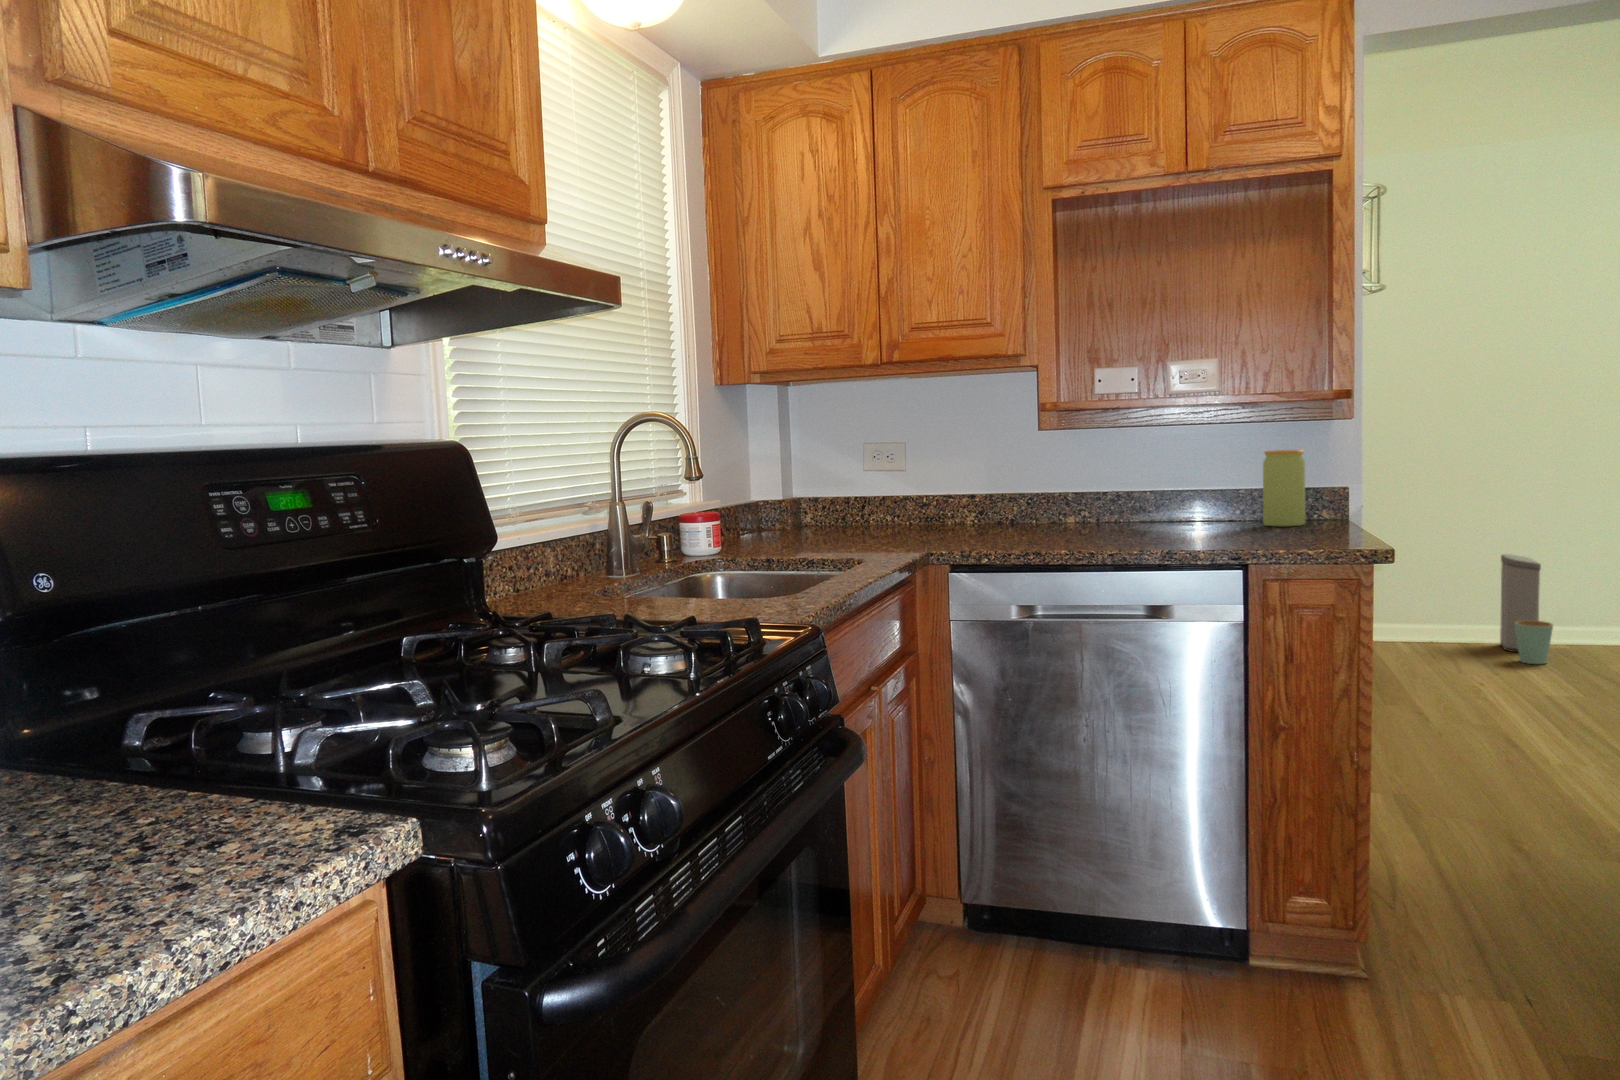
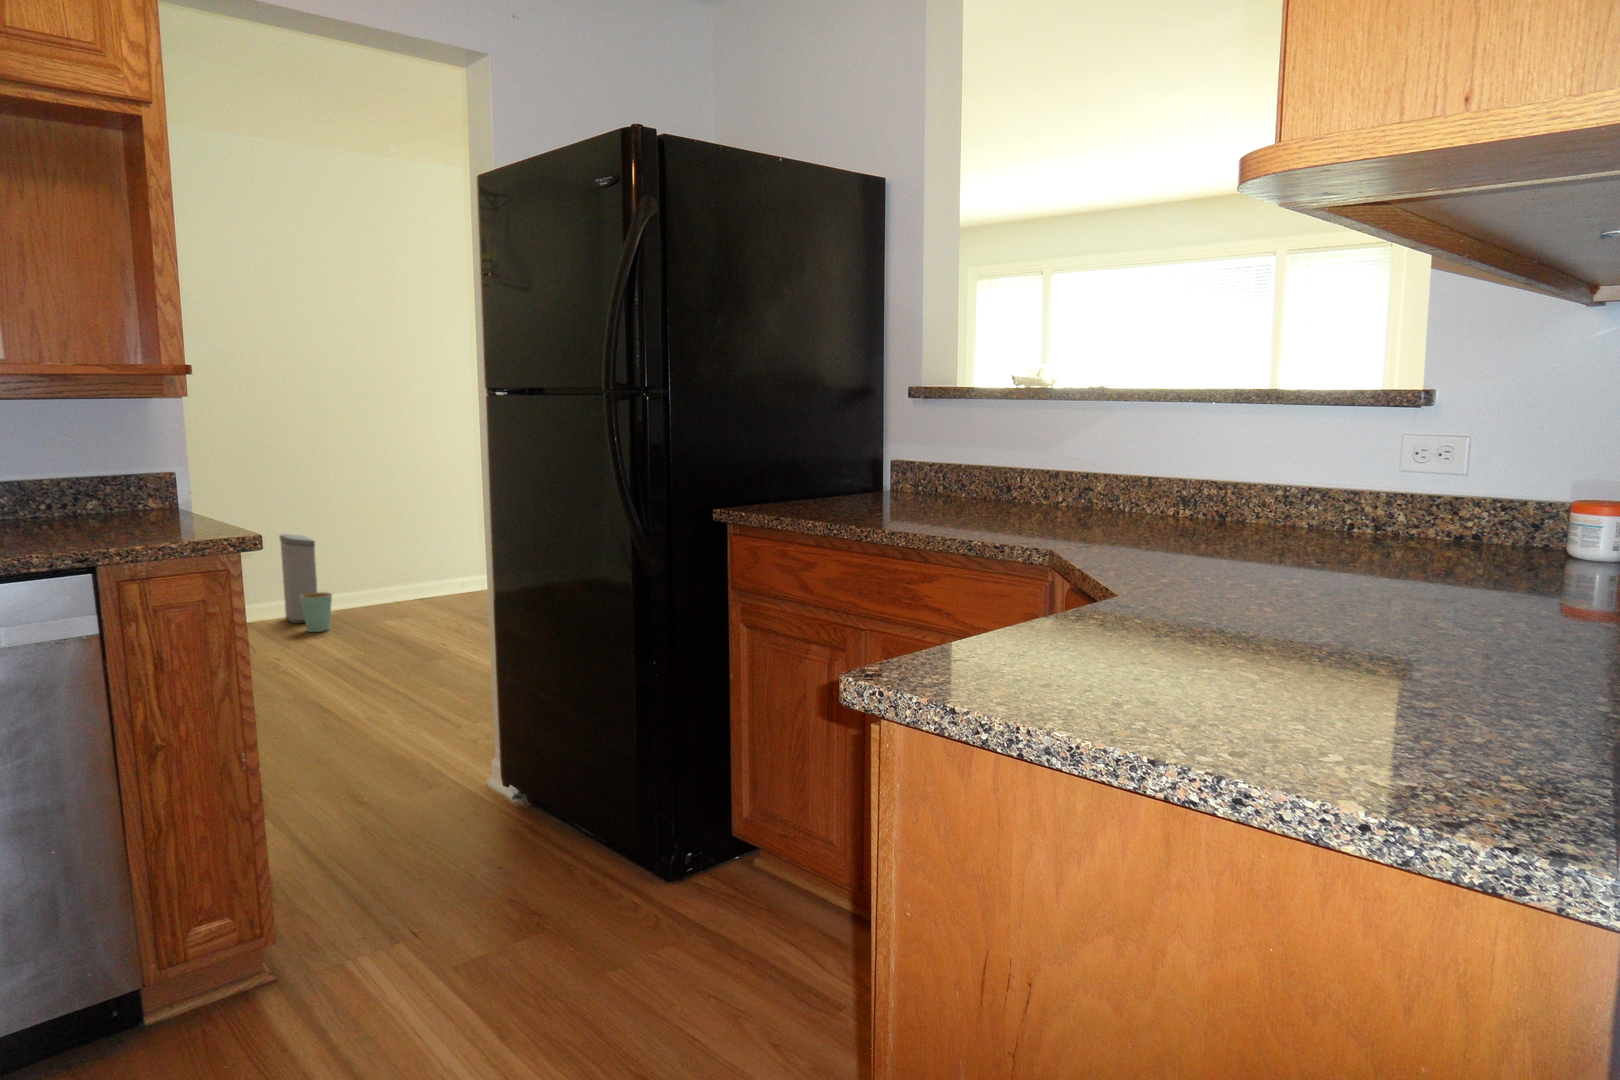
jar: present [1263,450,1305,527] -> none [74,431,134,520]

